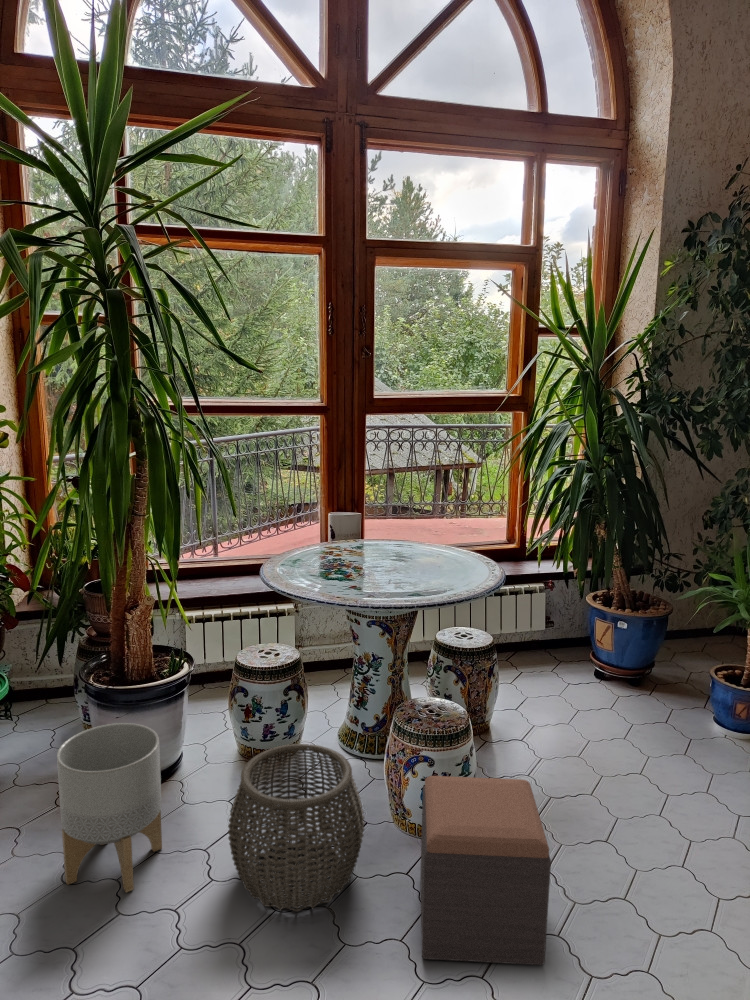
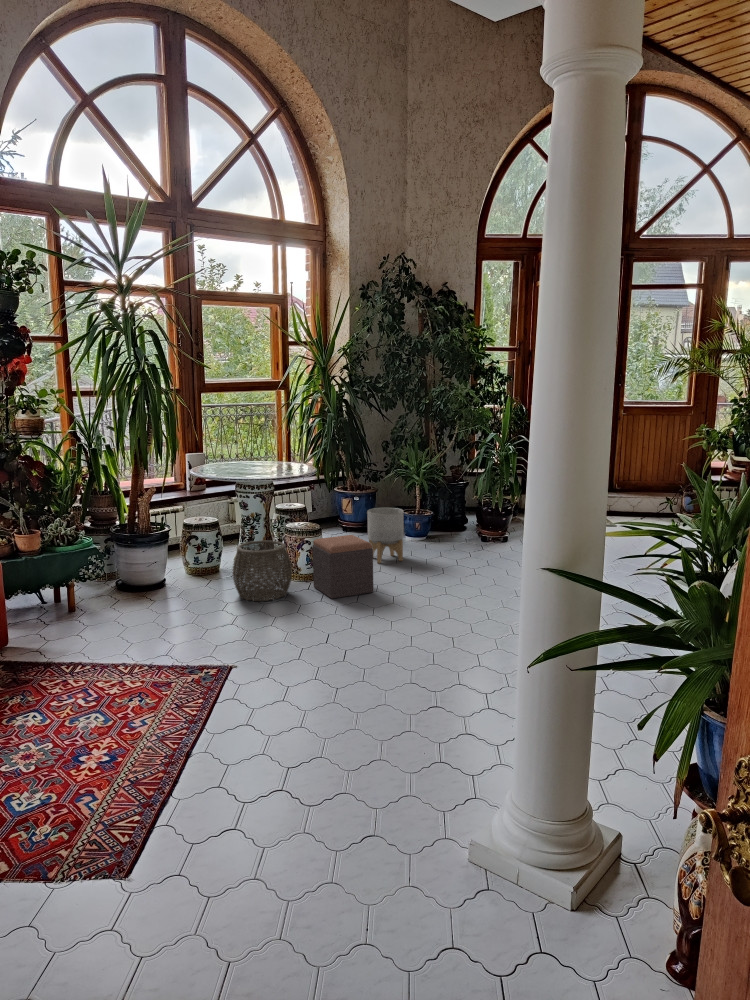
planter: present [57,723,162,892] -> present [367,508,404,563]

